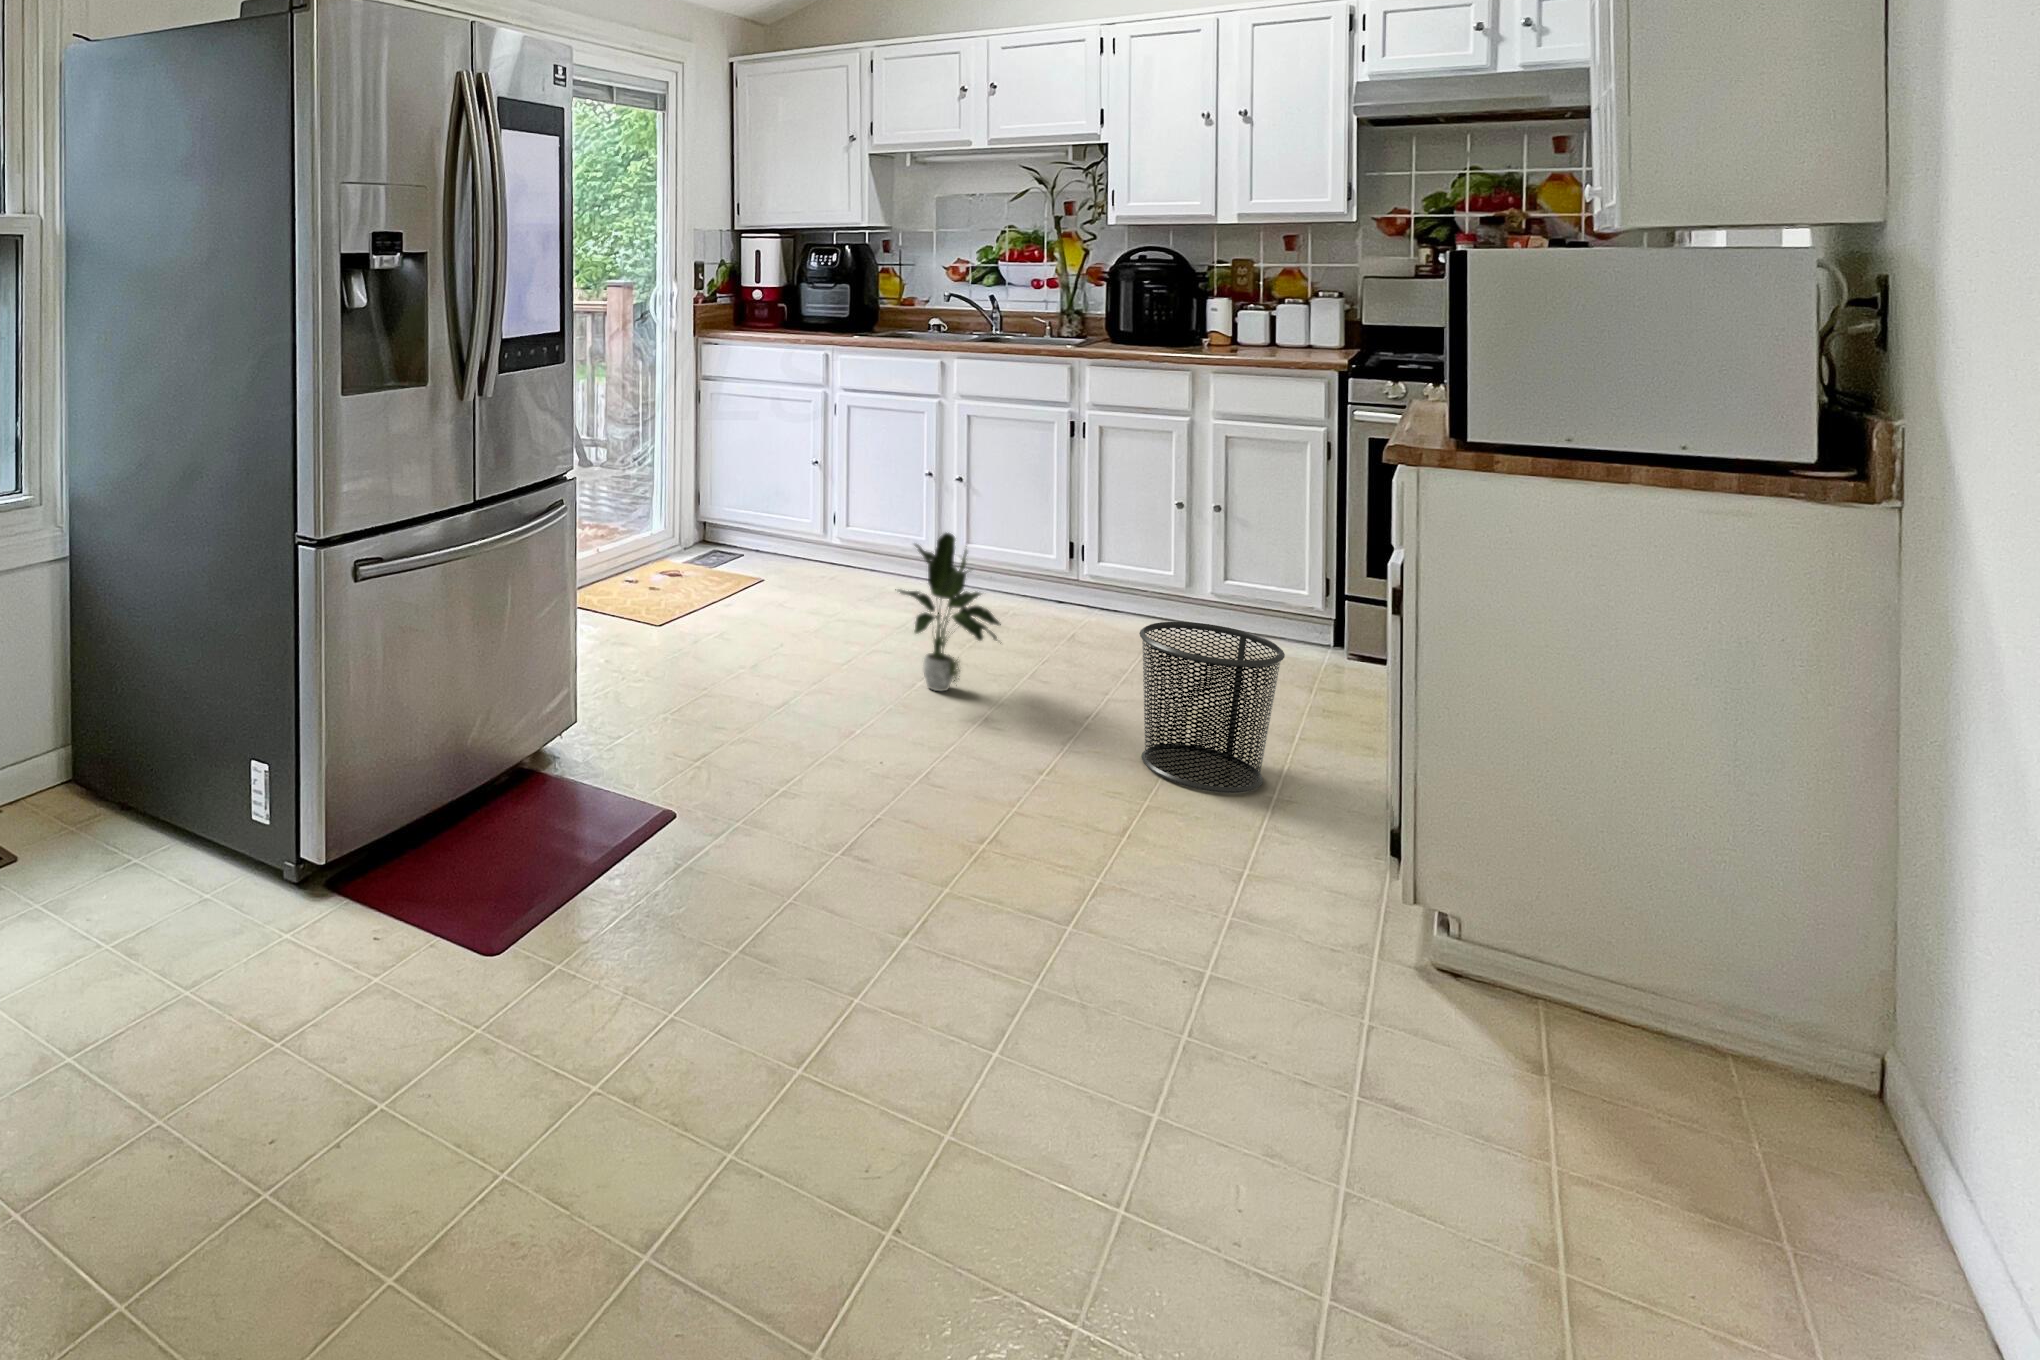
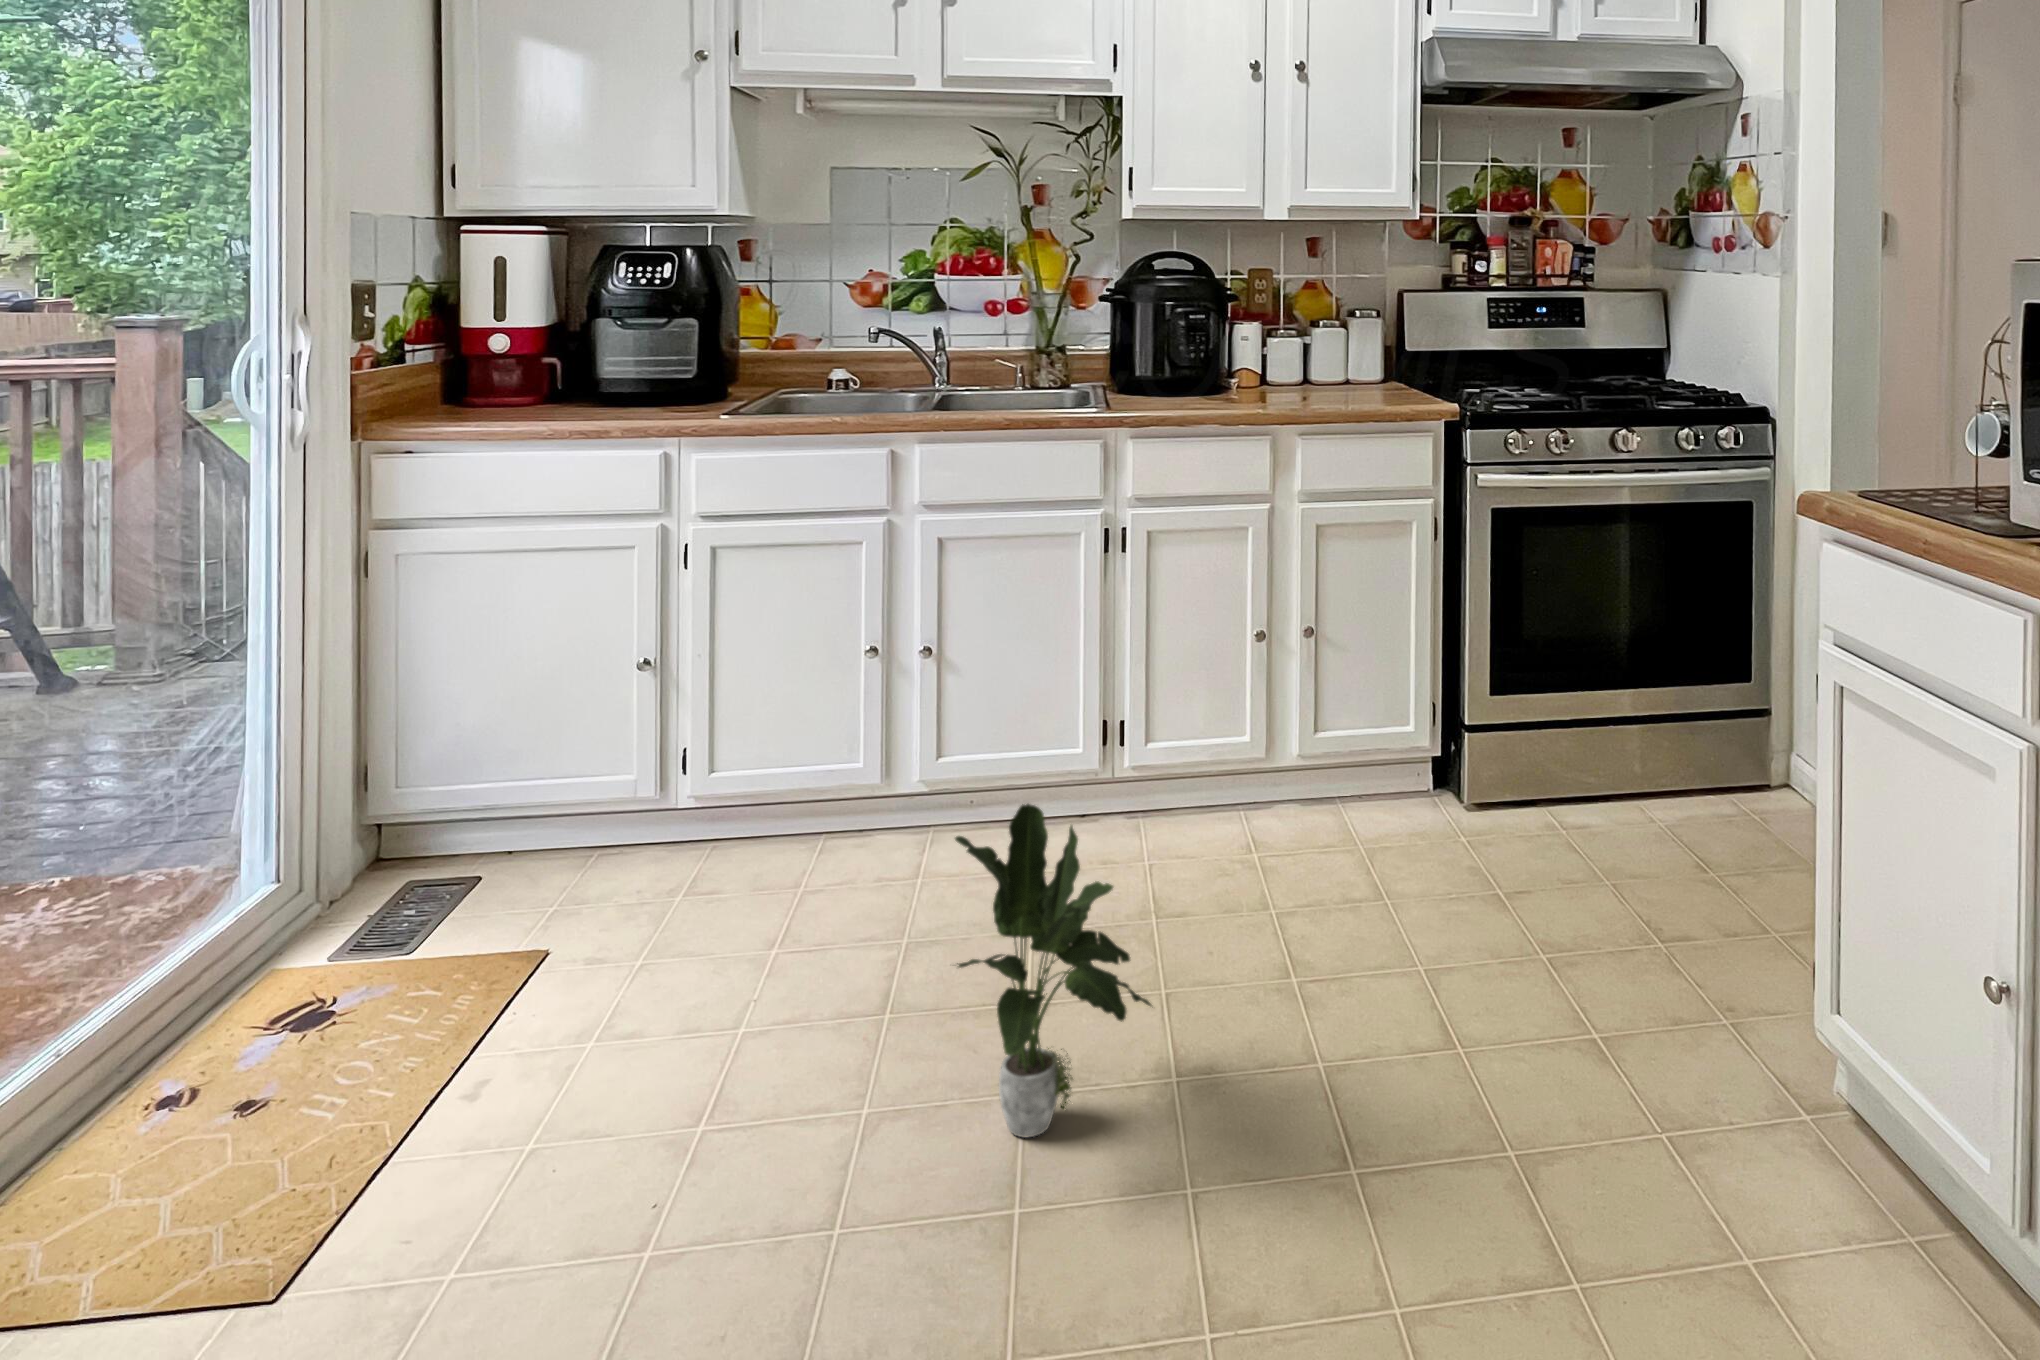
waste bin: present [1139,622,1285,793] -> none [1423,882,1651,1221]

